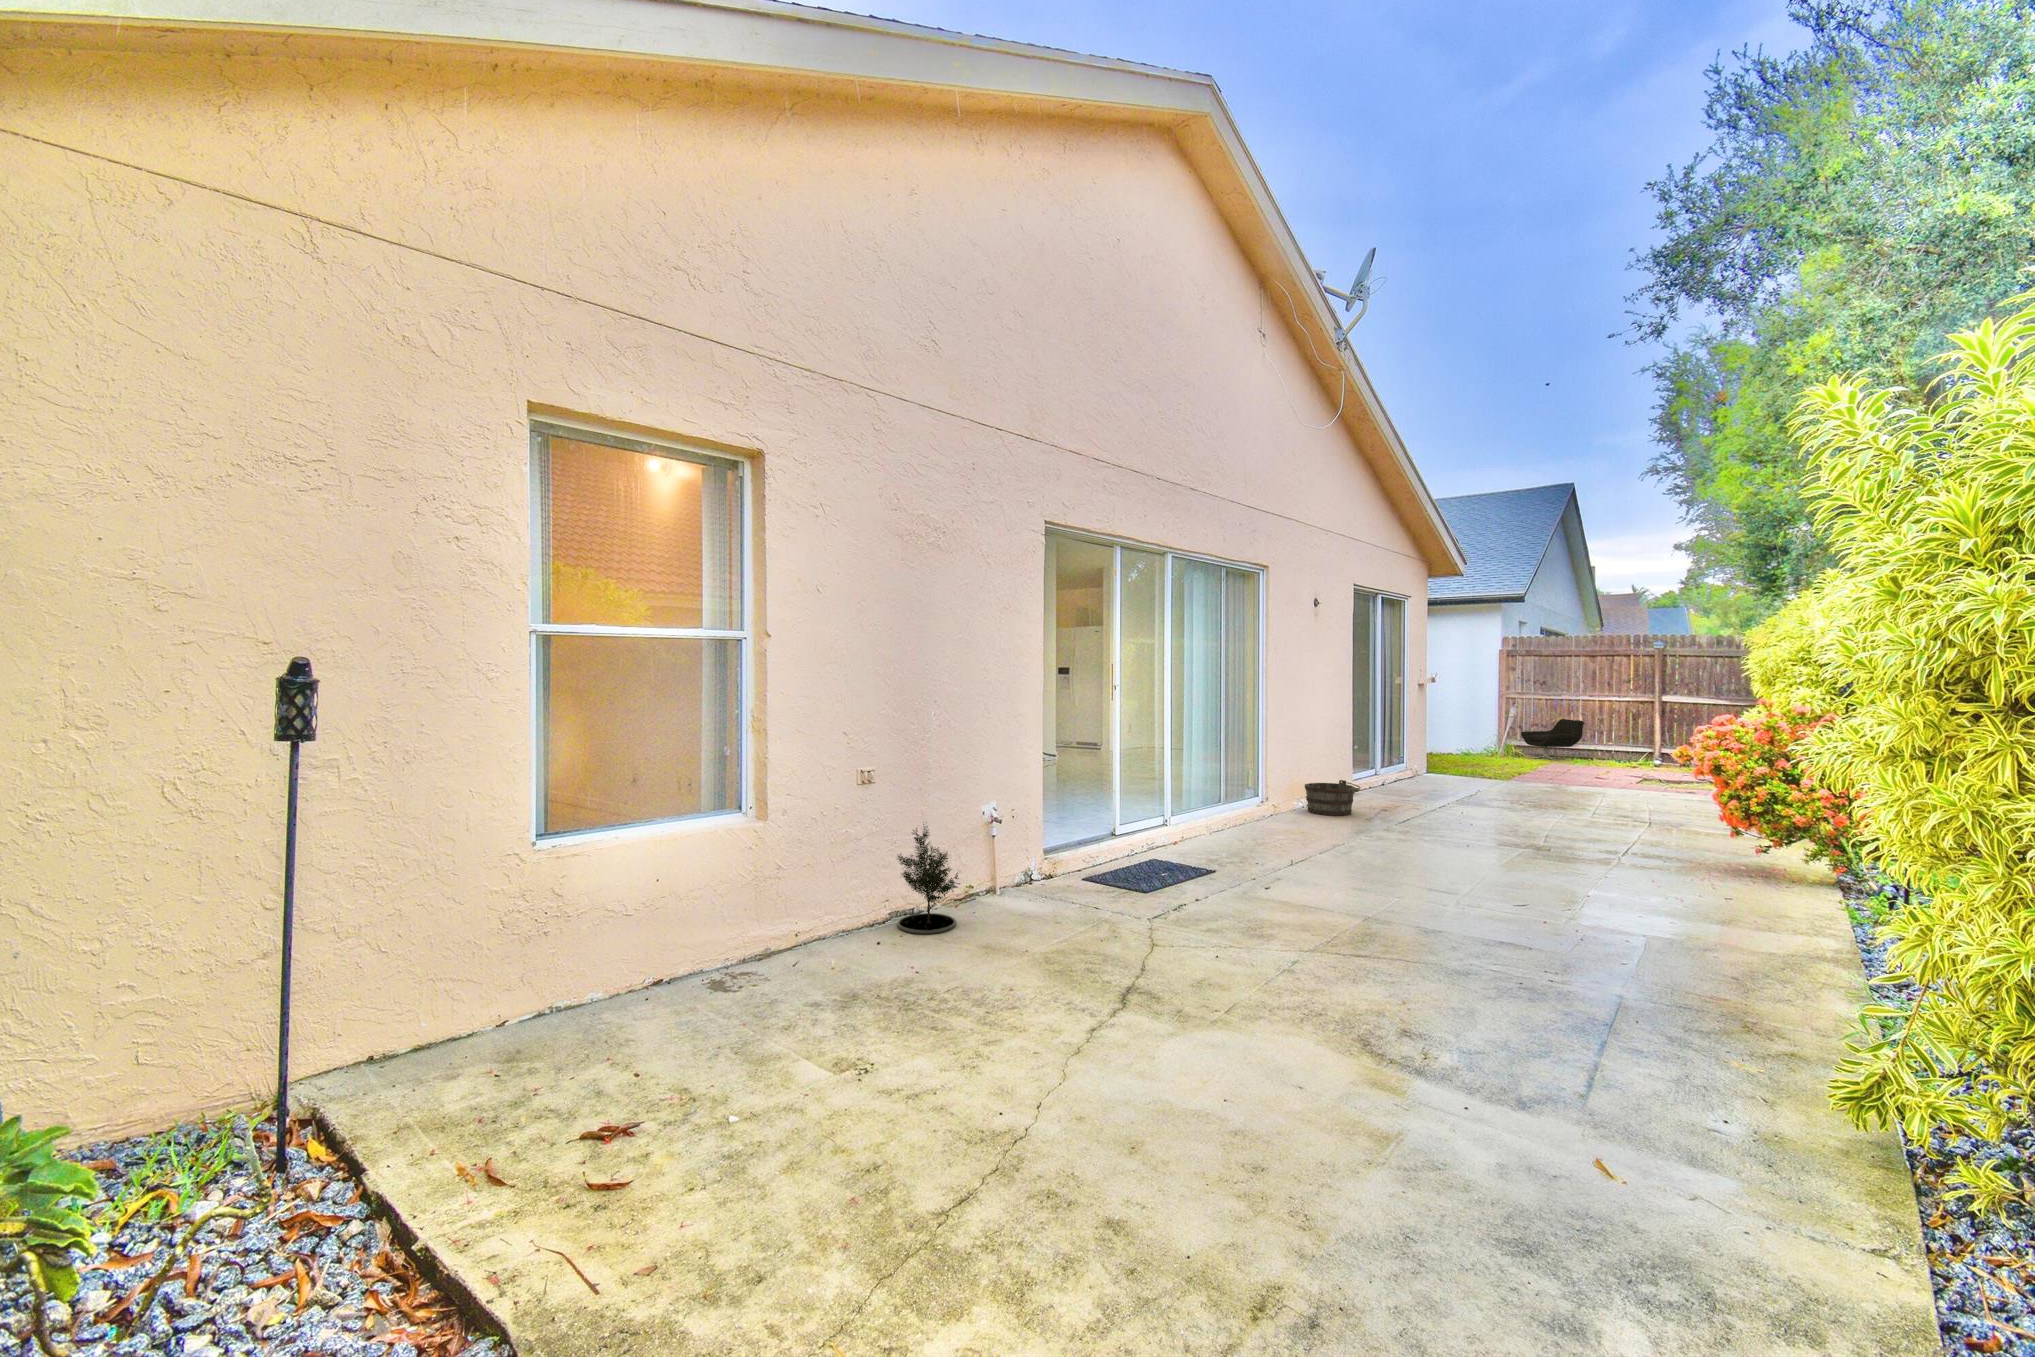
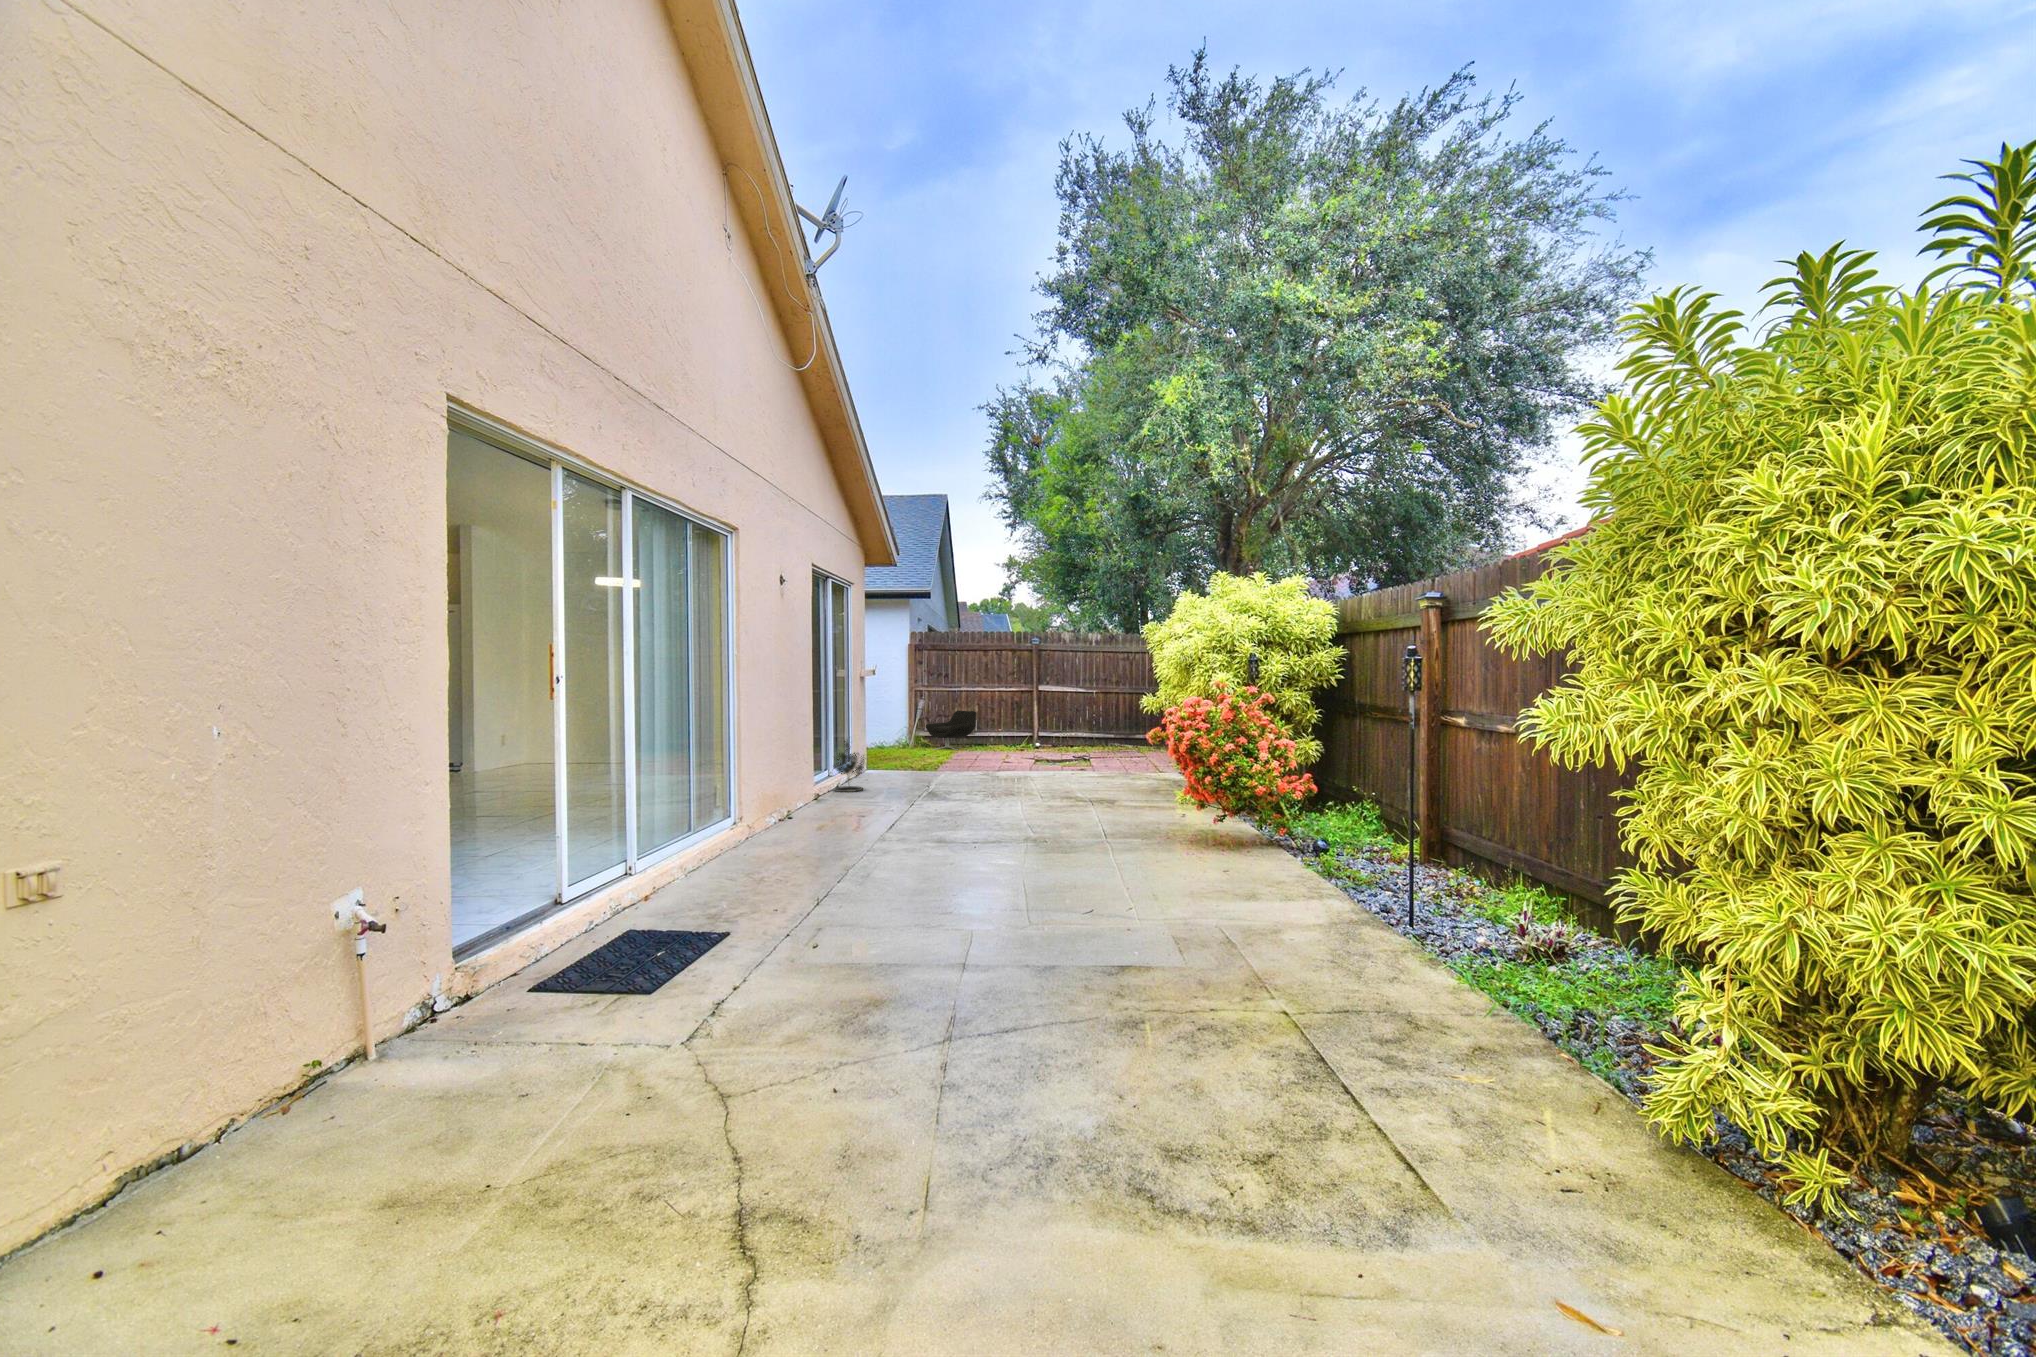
bucket: present [1305,780,1360,816] -> none [777,786,841,830]
potted tree: present [897,824,960,934] -> present [833,741,864,792]

